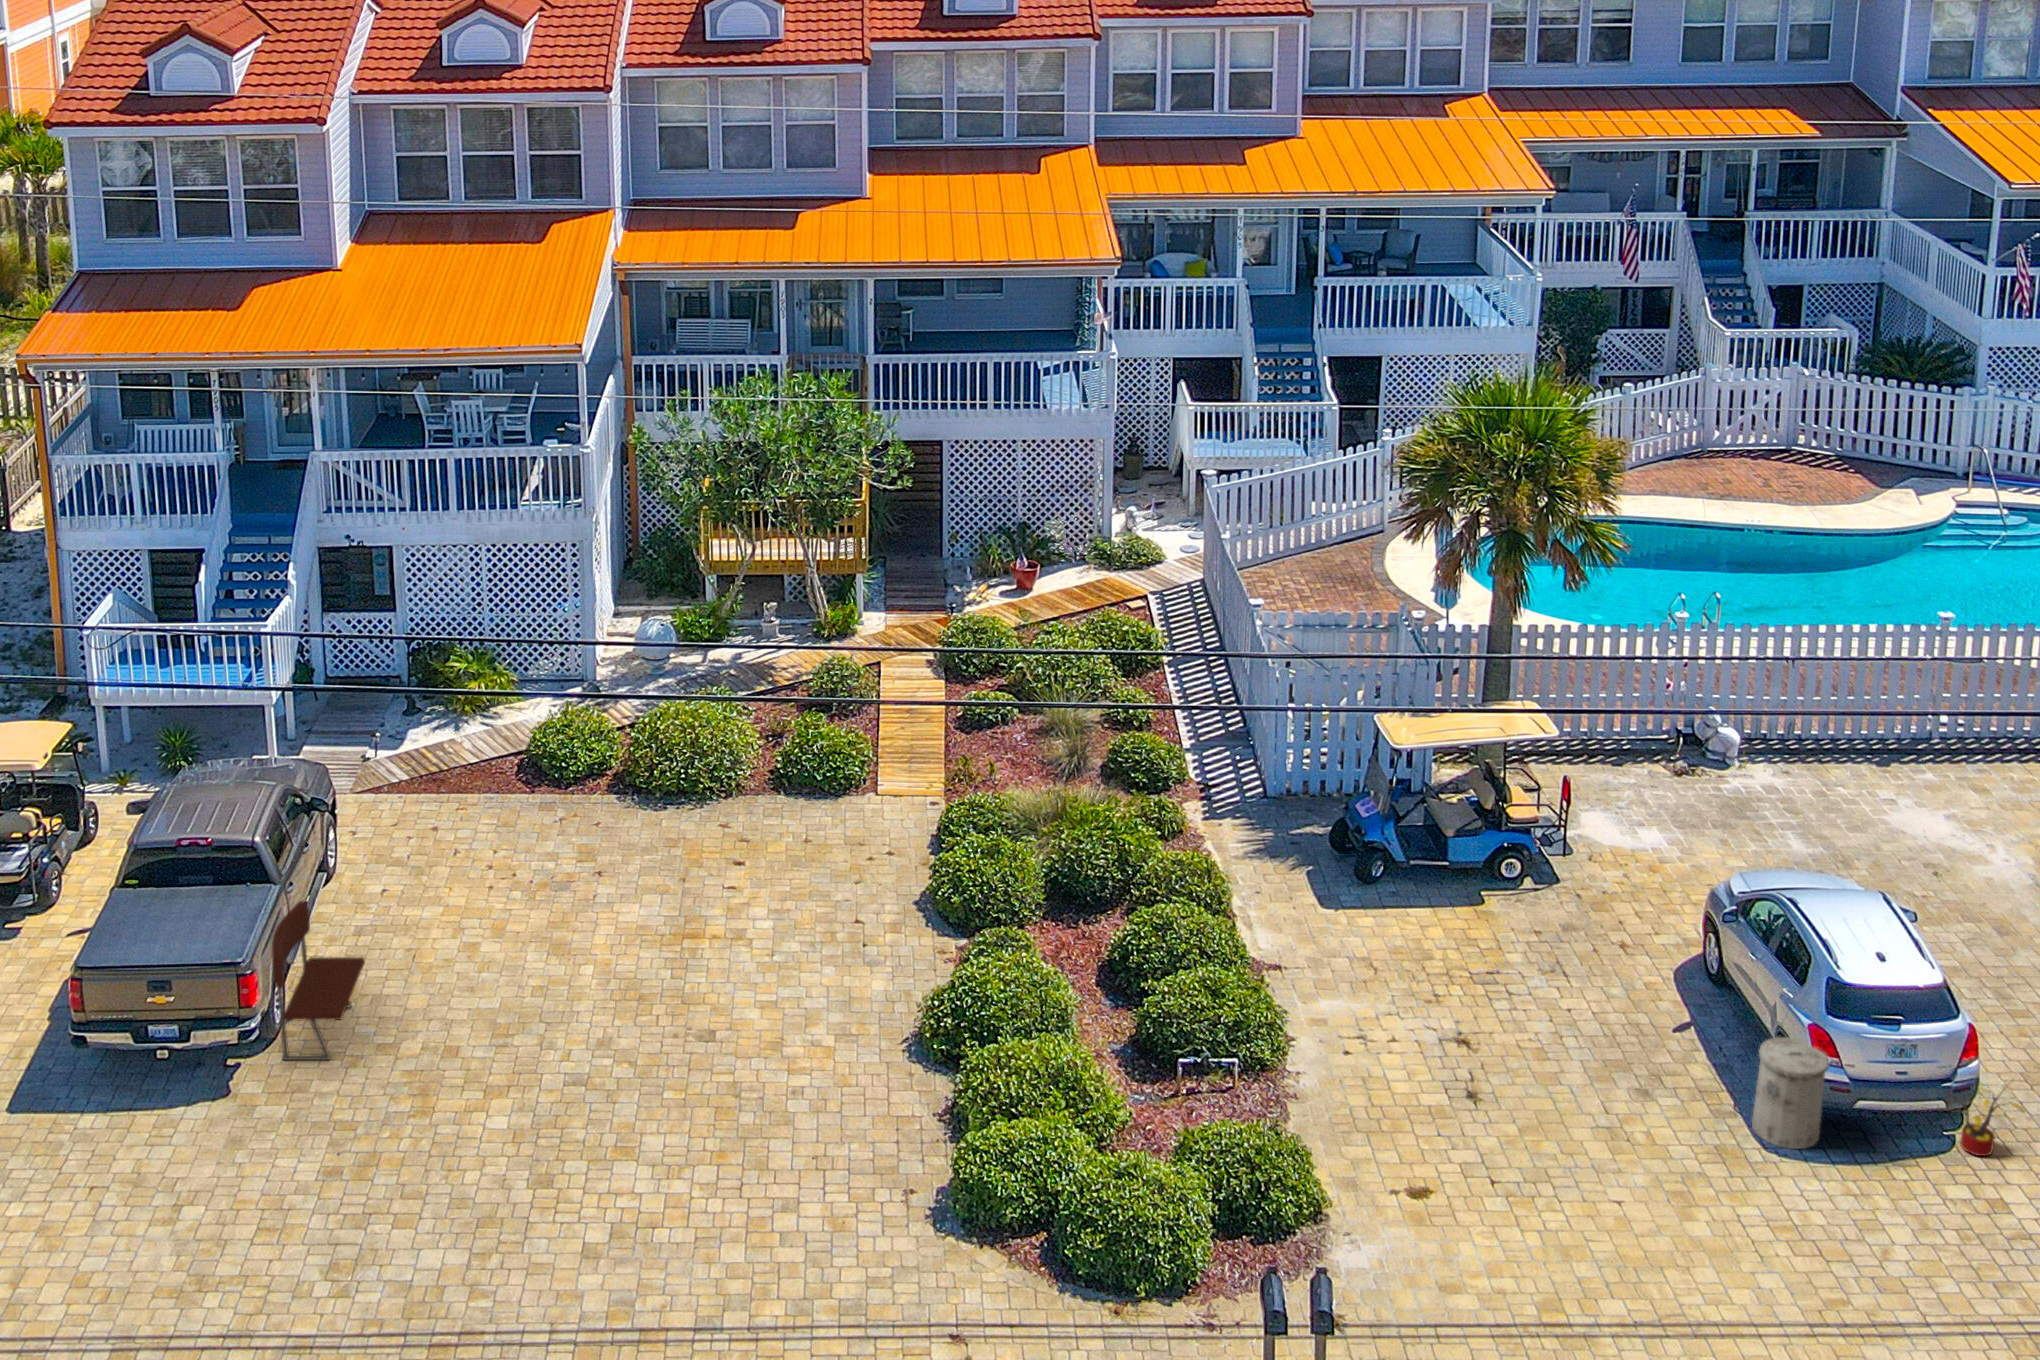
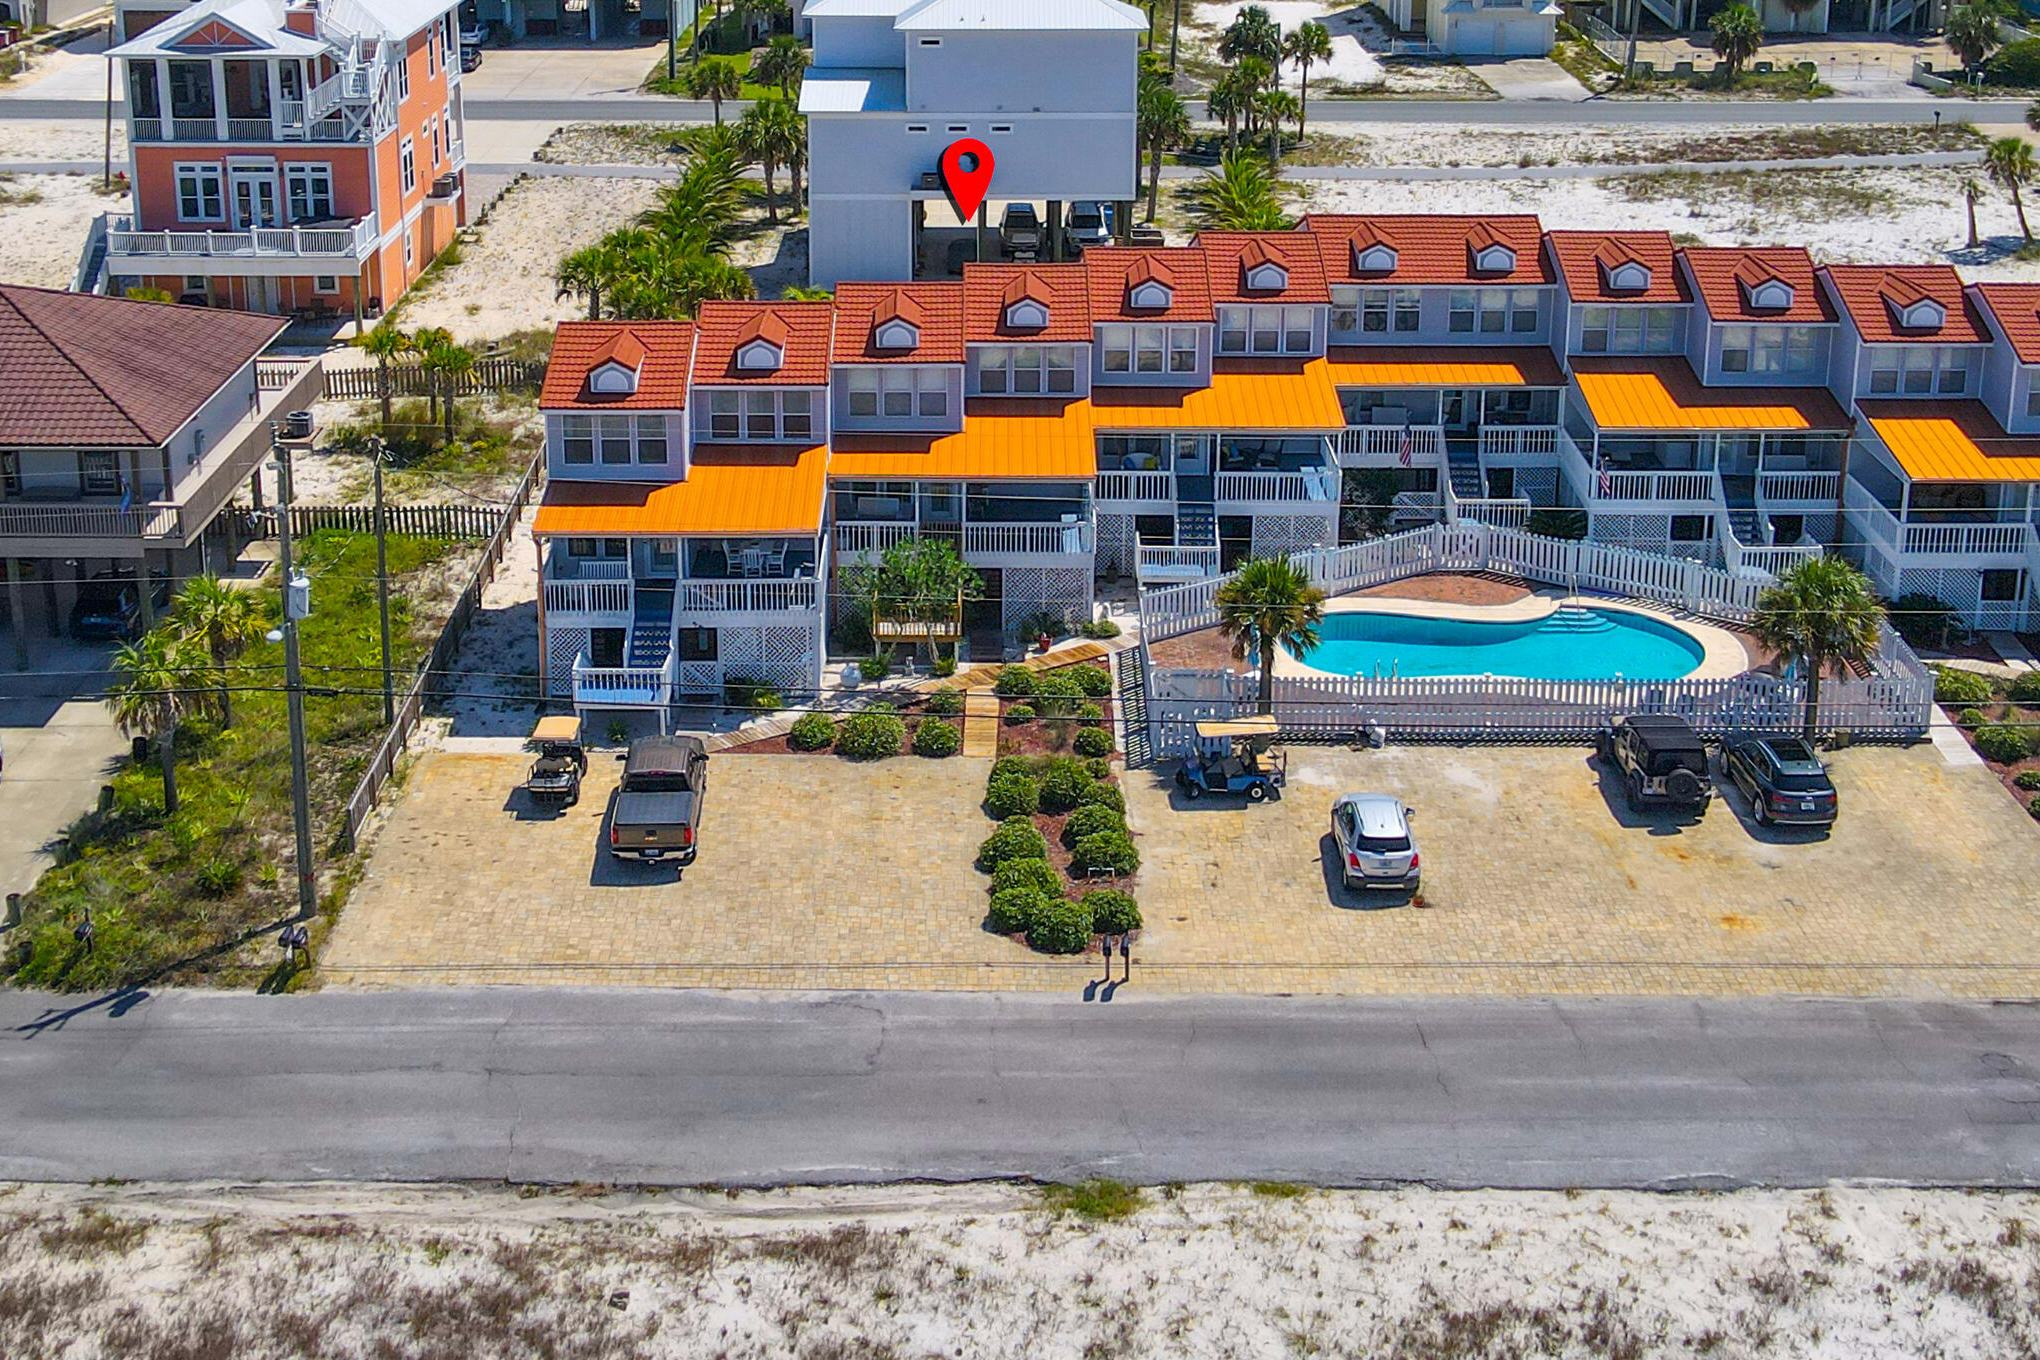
bench: present [272,901,365,1060] -> none [695,800,732,869]
trash can: present [1752,1037,1829,1149] -> none [1328,858,1357,904]

